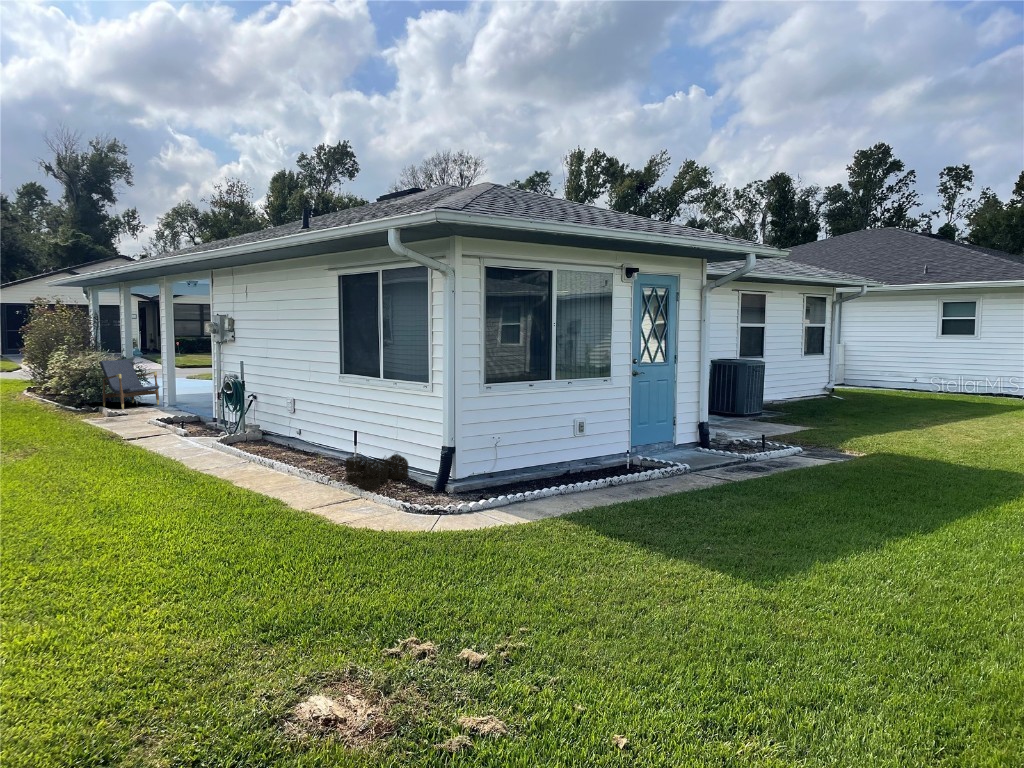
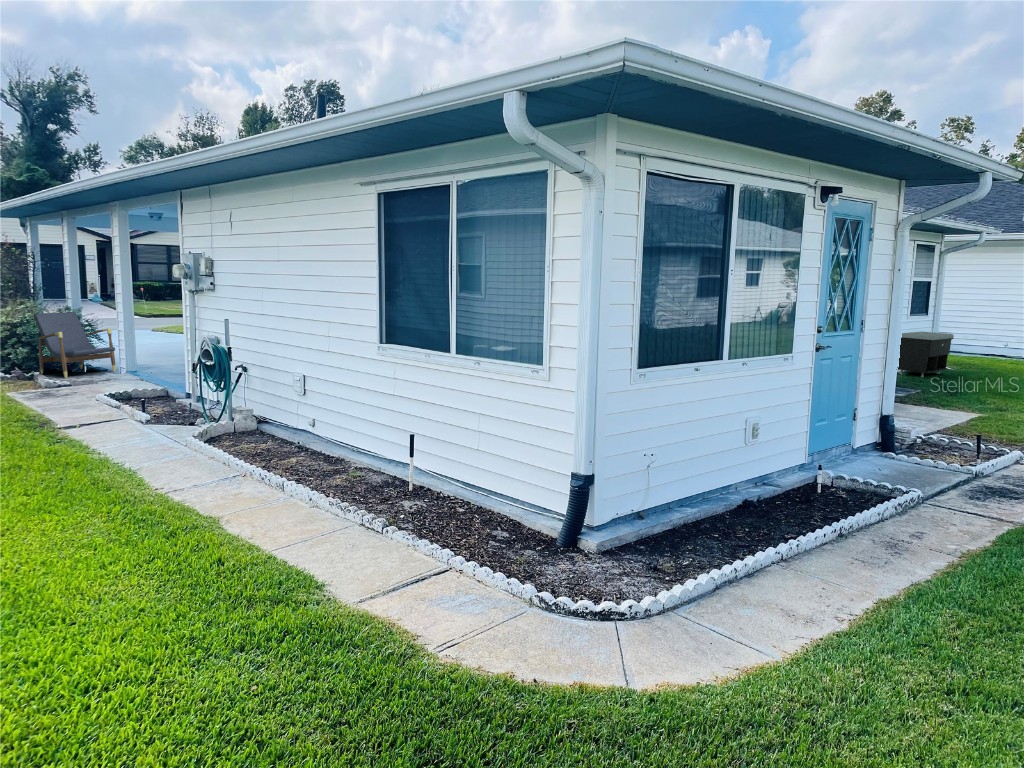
storage bench: none [791,367,841,404] -> present [898,331,954,377]
woven basket: present [346,454,409,491] -> none [409,476,508,554]

